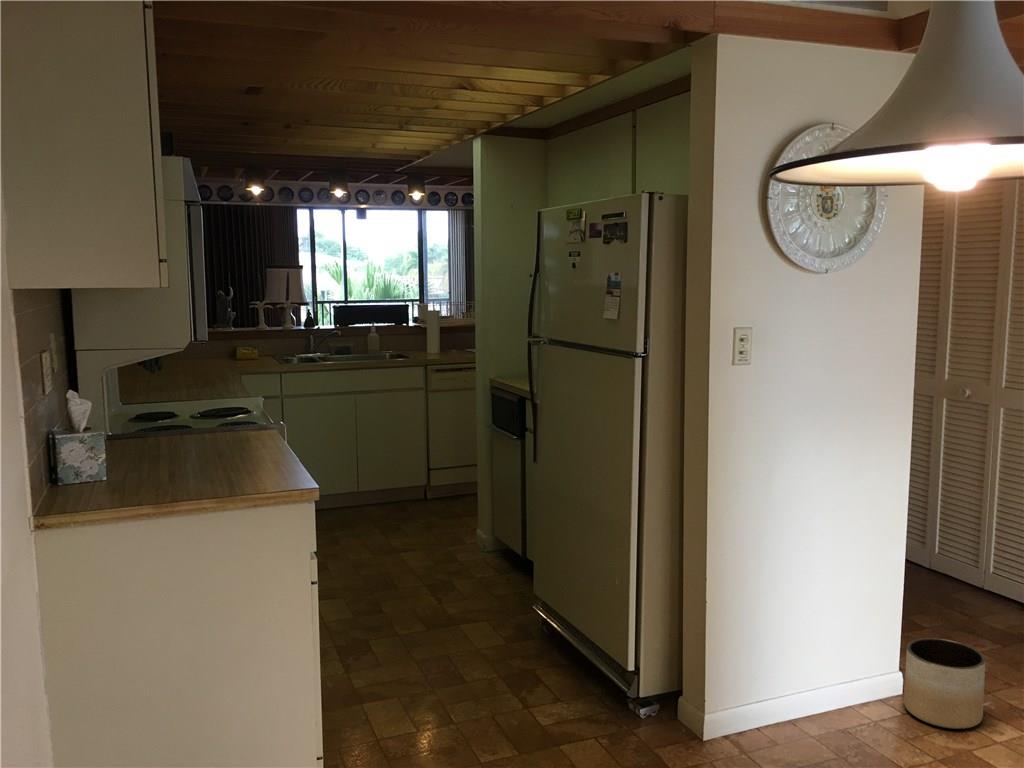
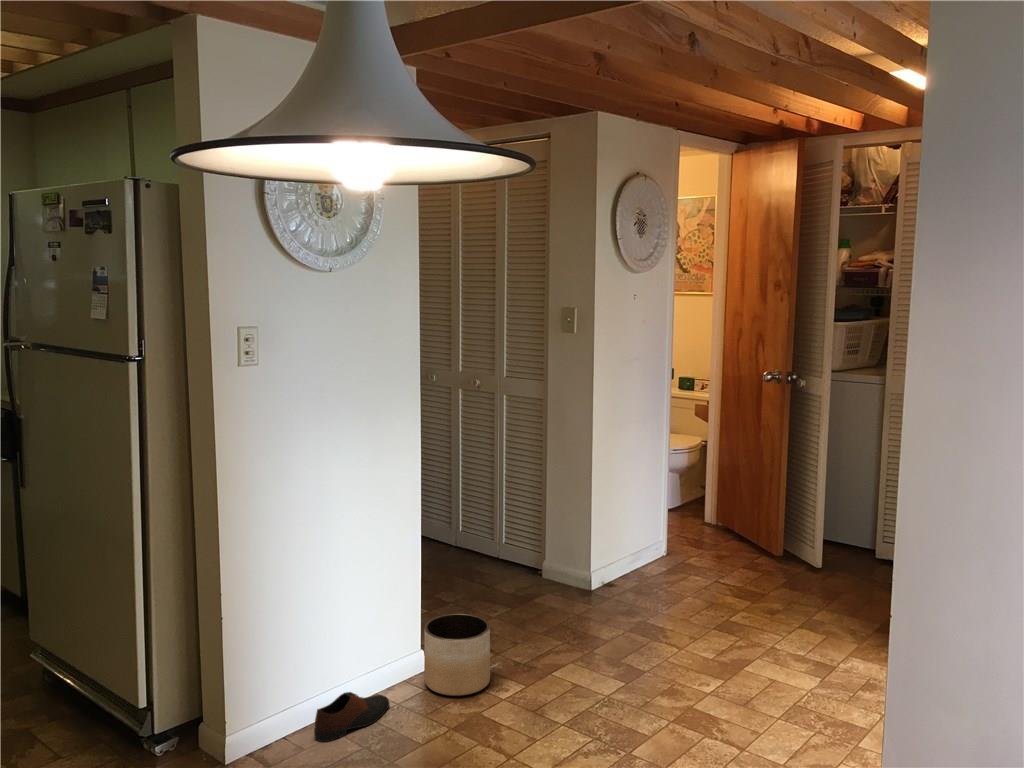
shoe: none [787,697,866,743] -> present [314,692,389,742]

